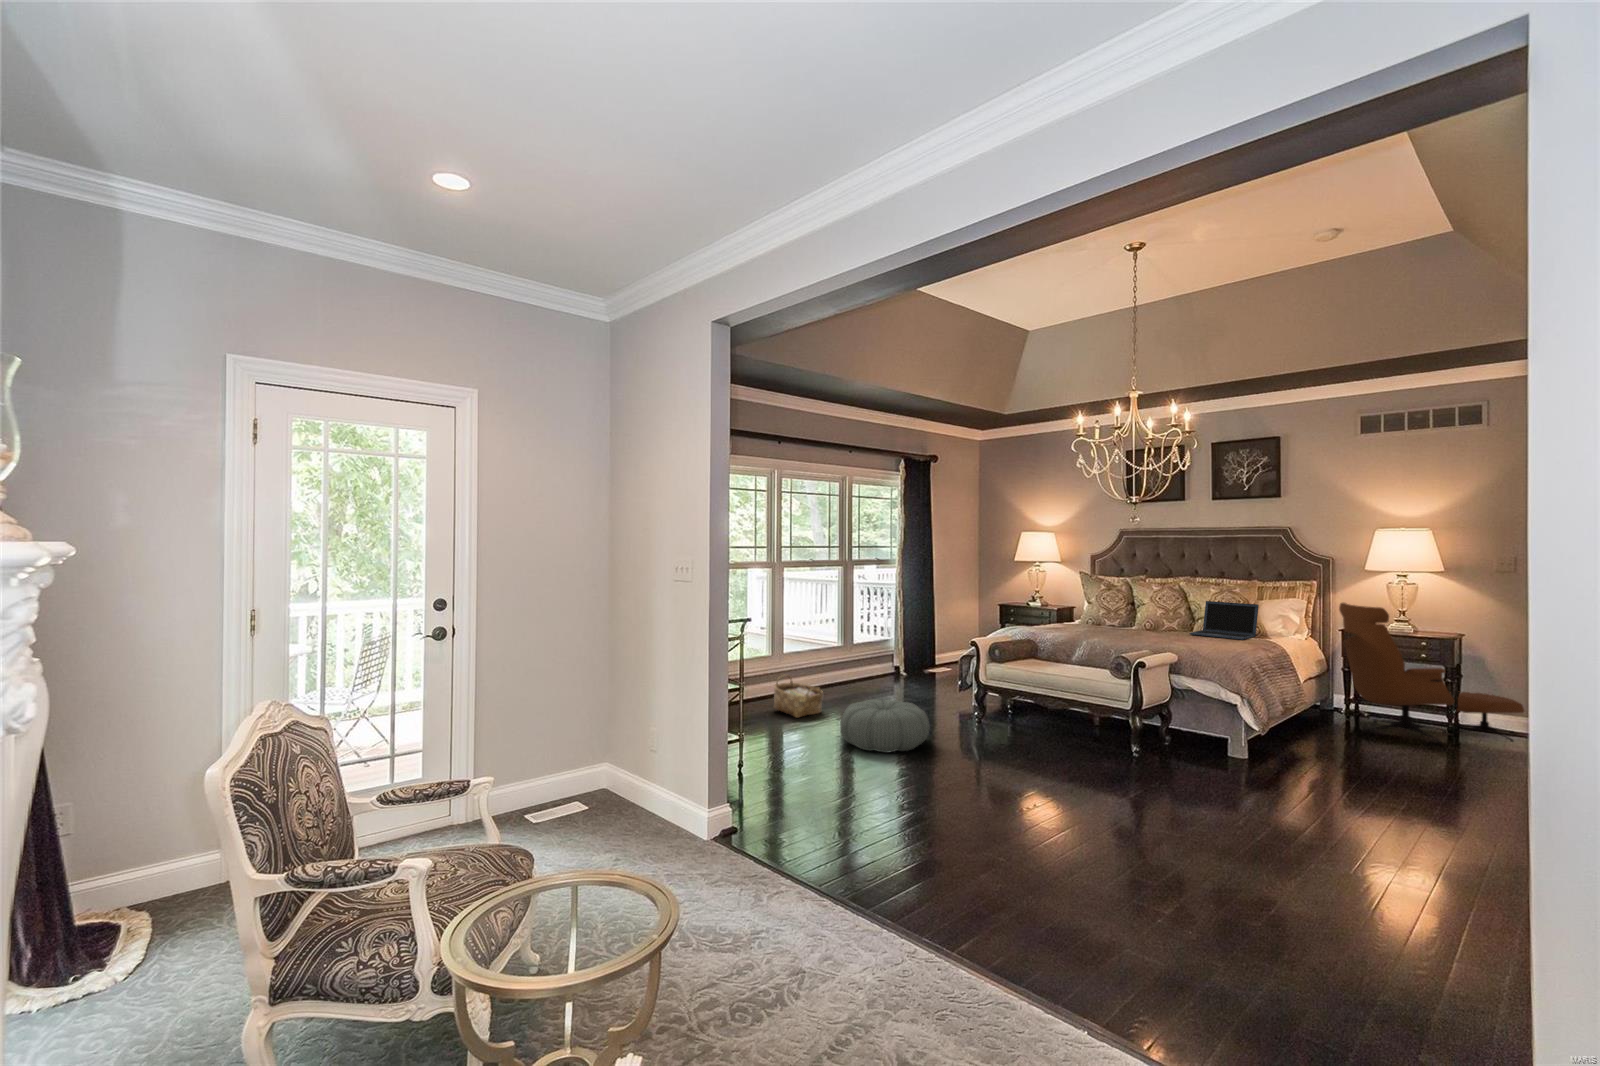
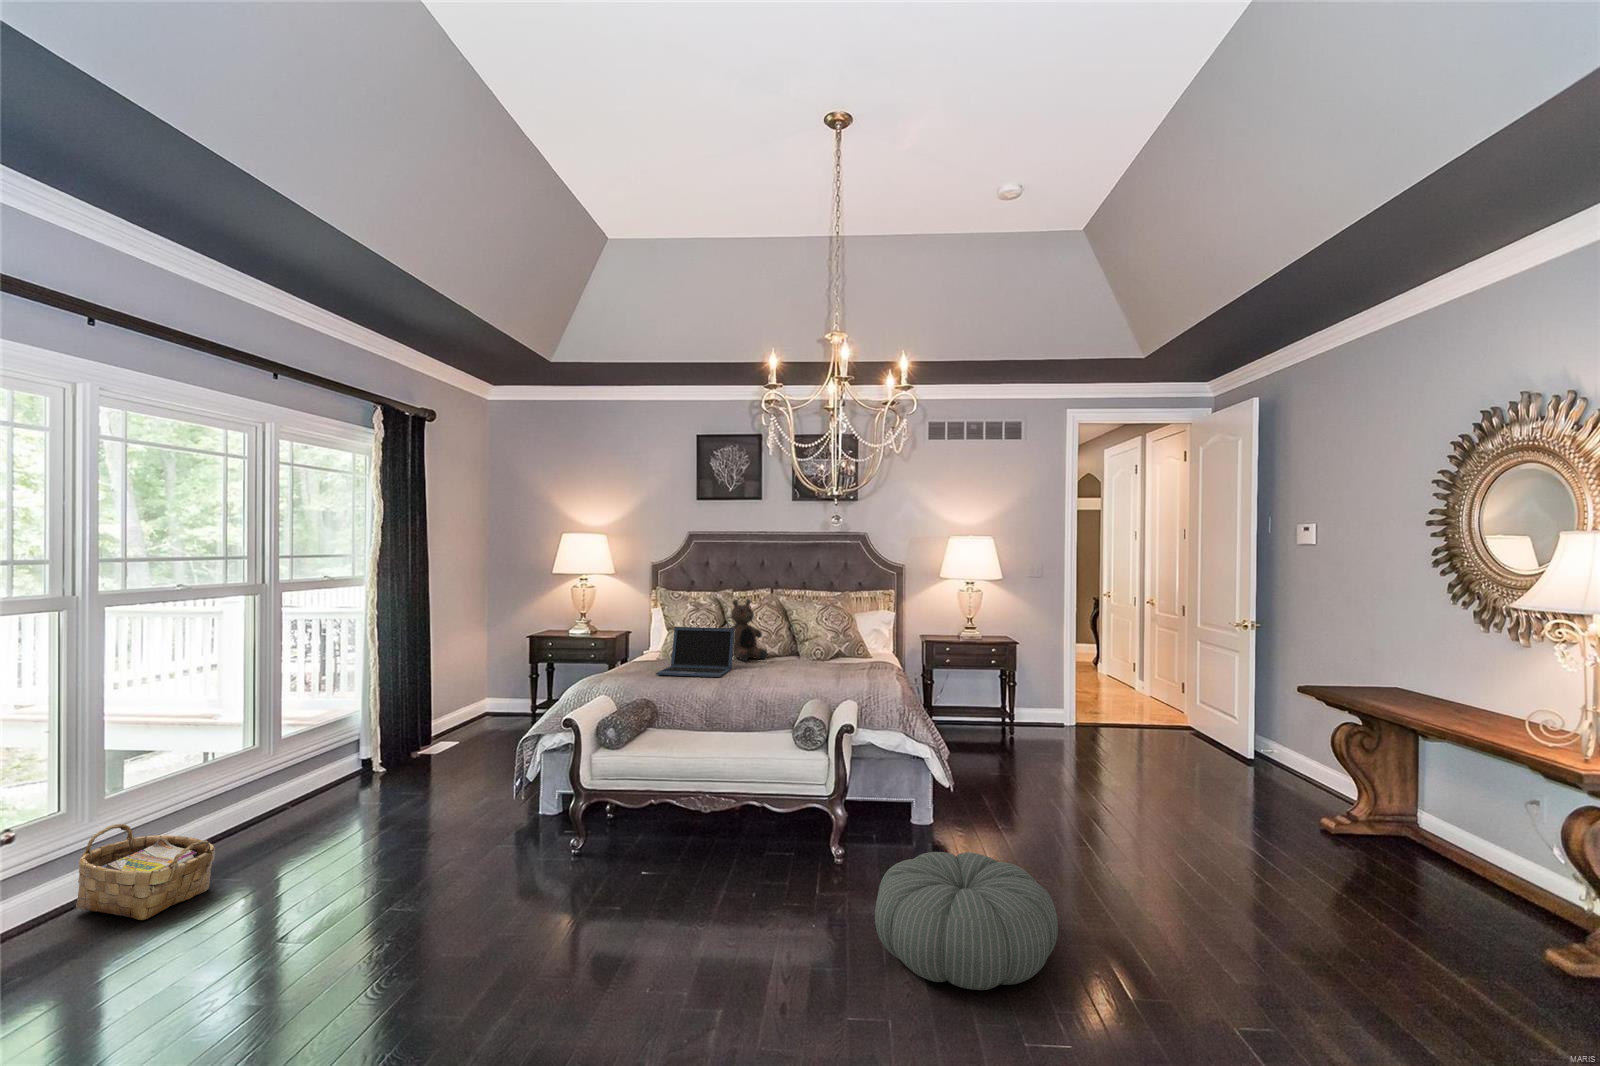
teddy bear: none [1121,582,1160,629] -> present [730,599,768,661]
laptop: present [1189,601,1259,640] -> present [656,627,735,677]
lounge chair: present [1339,603,1524,745] -> none [934,613,1062,757]
pouf: present [841,700,930,752] -> present [875,852,1058,990]

